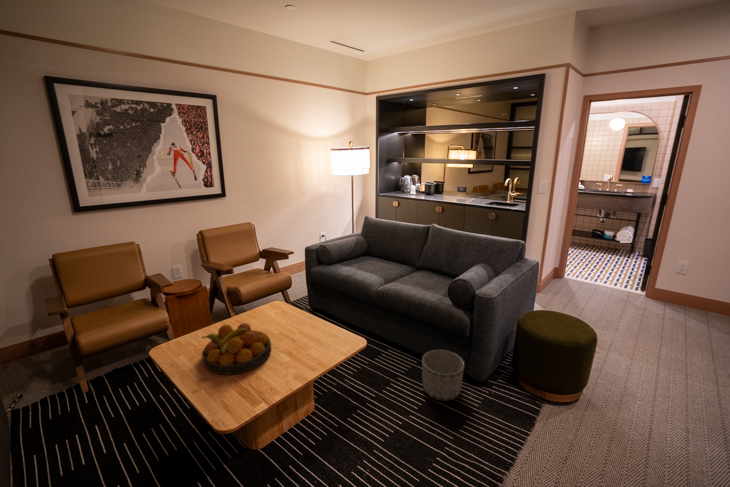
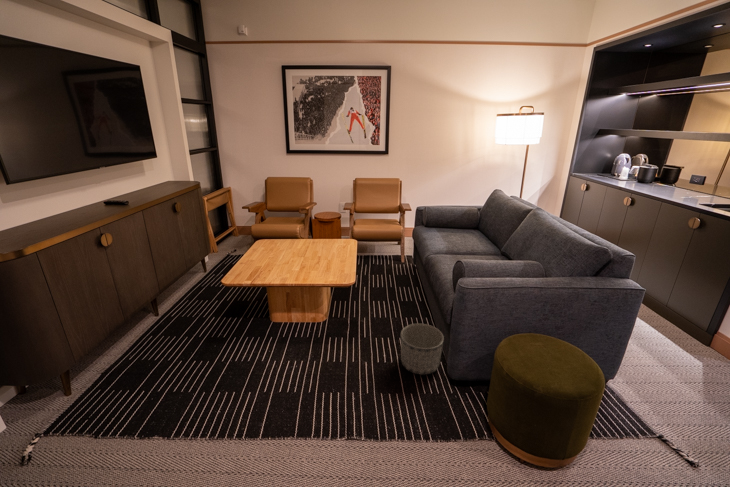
fruit bowl: present [202,323,271,375] -> none [261,235,308,266]

